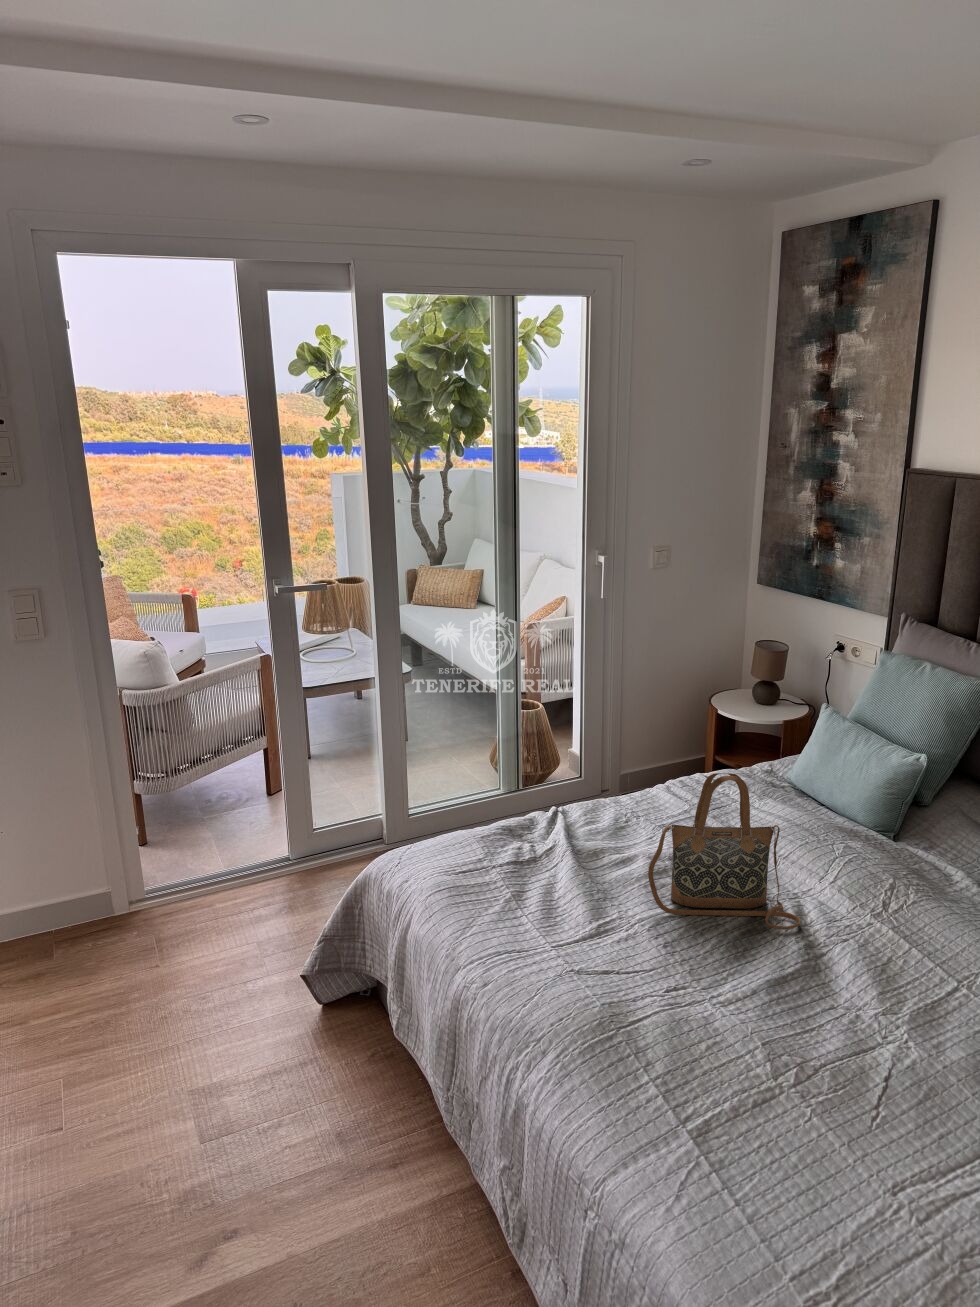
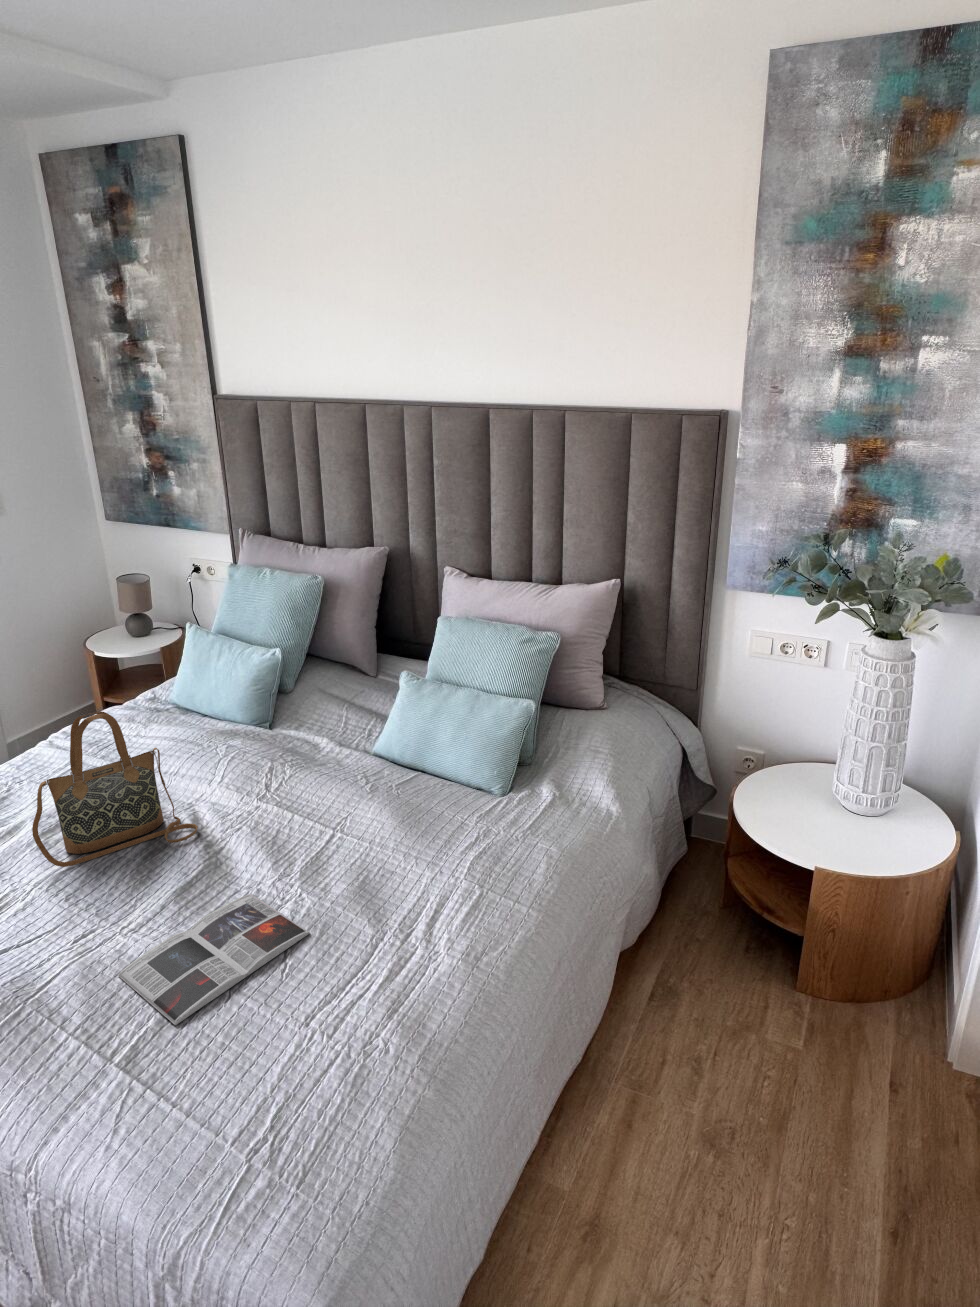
magazine: none [701,1016,913,1121] -> present [118,894,310,1025]

